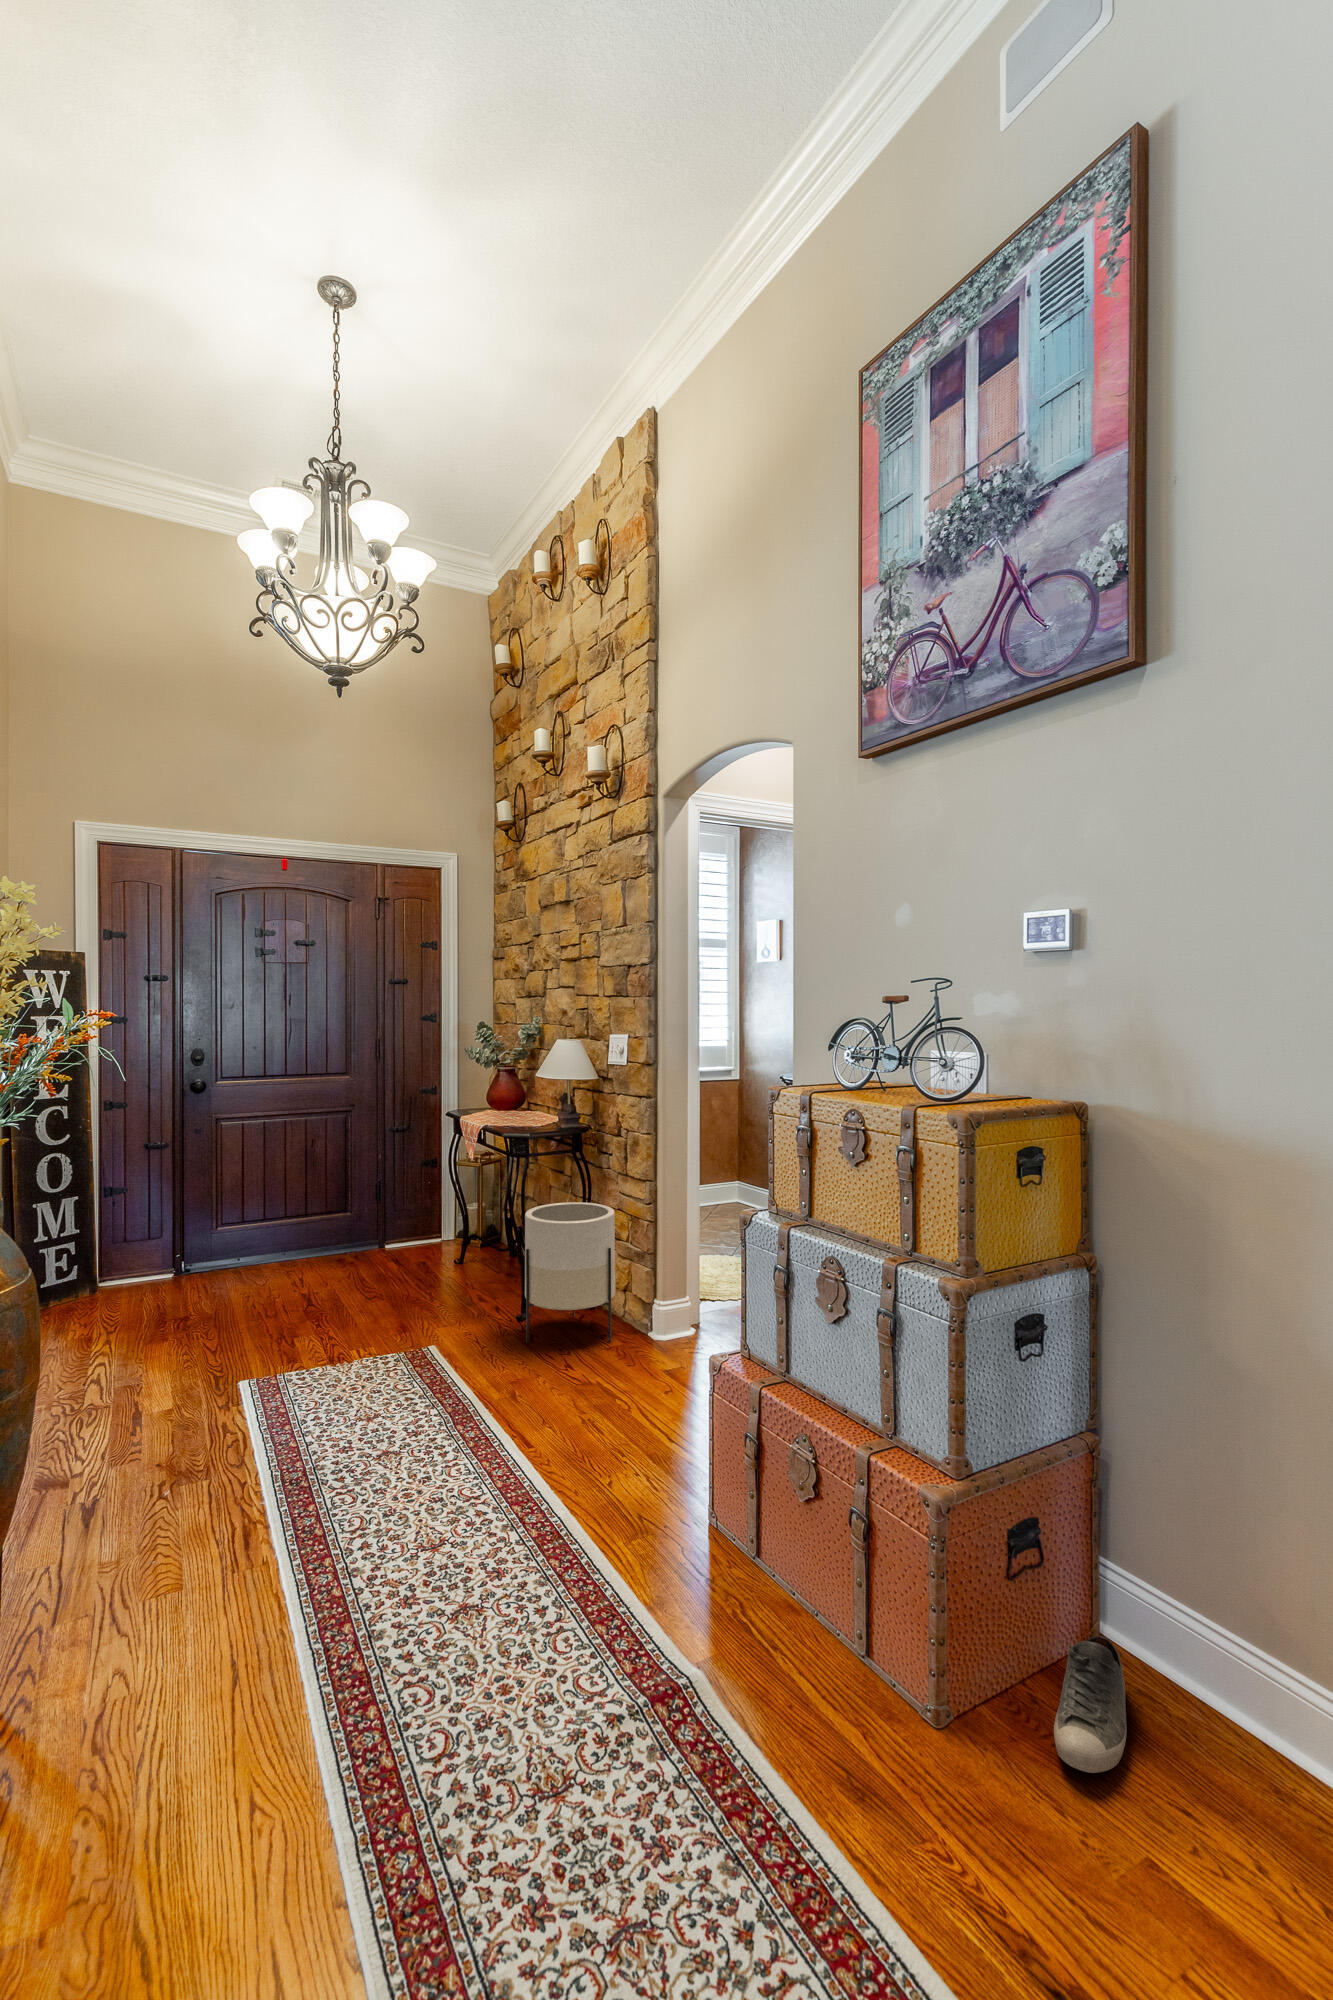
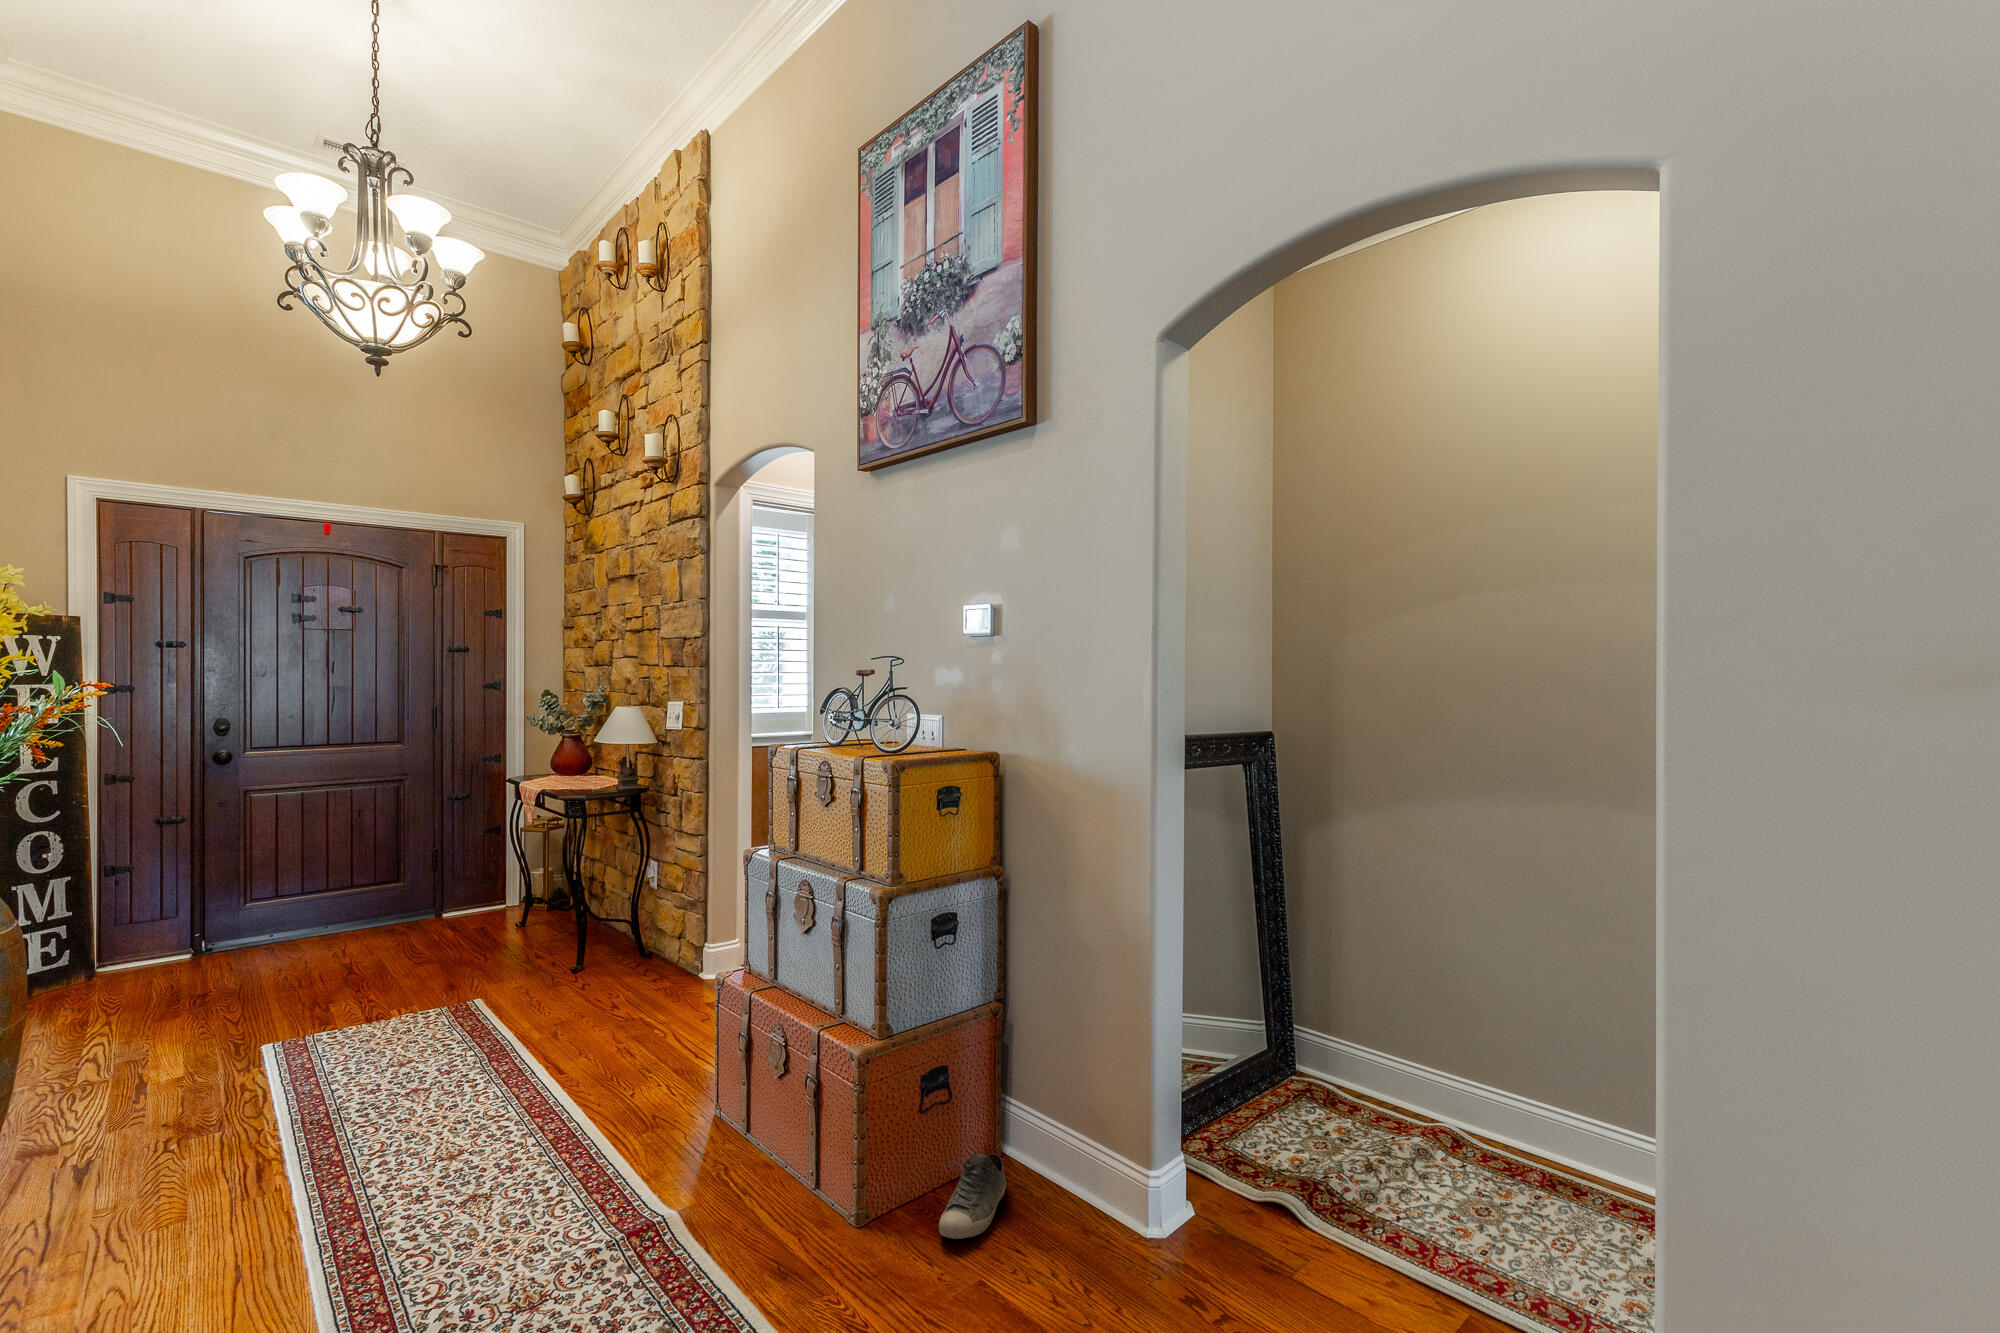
planter: present [525,1202,615,1343] -> none [574,862,665,995]

